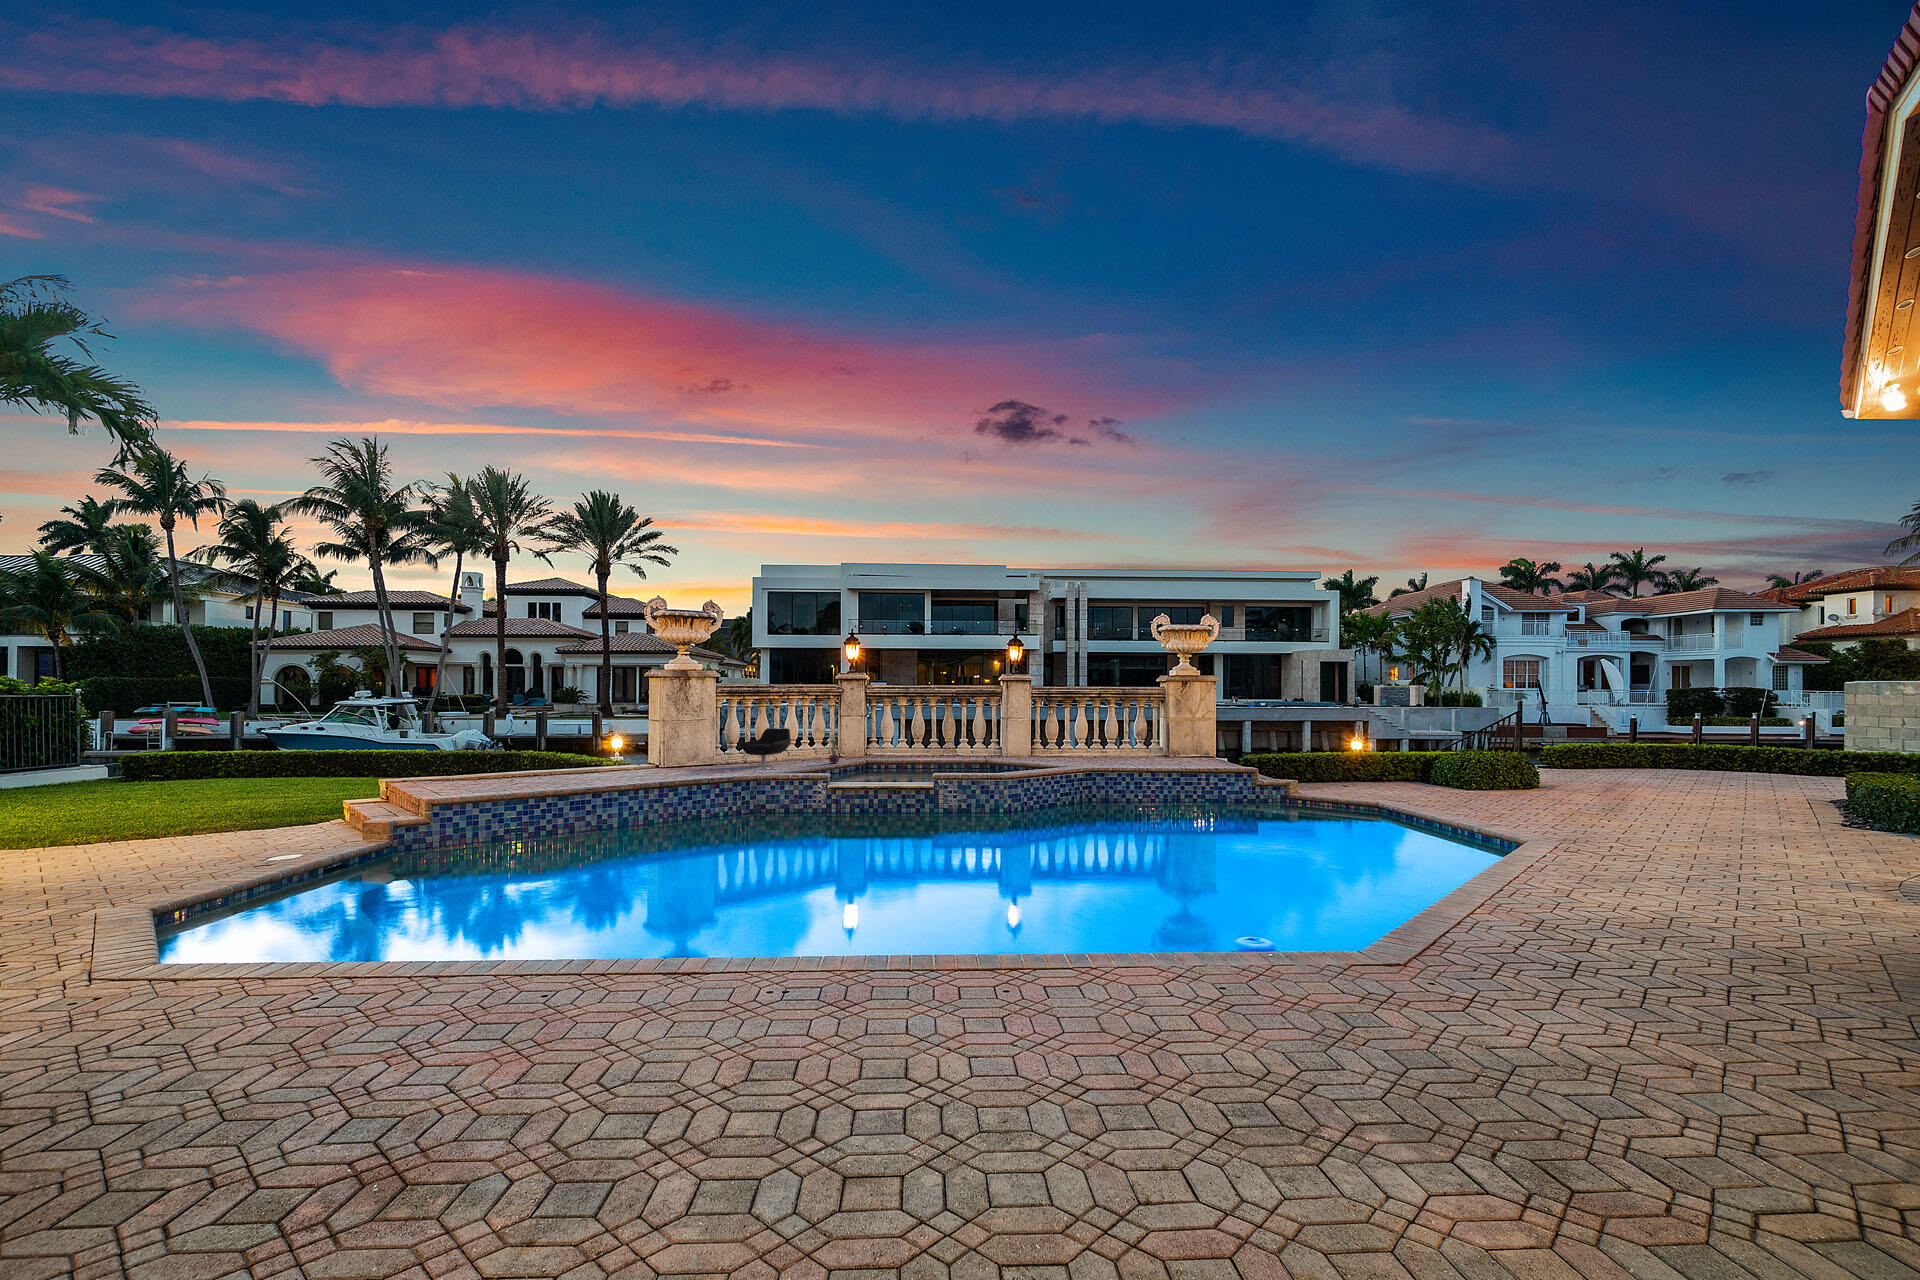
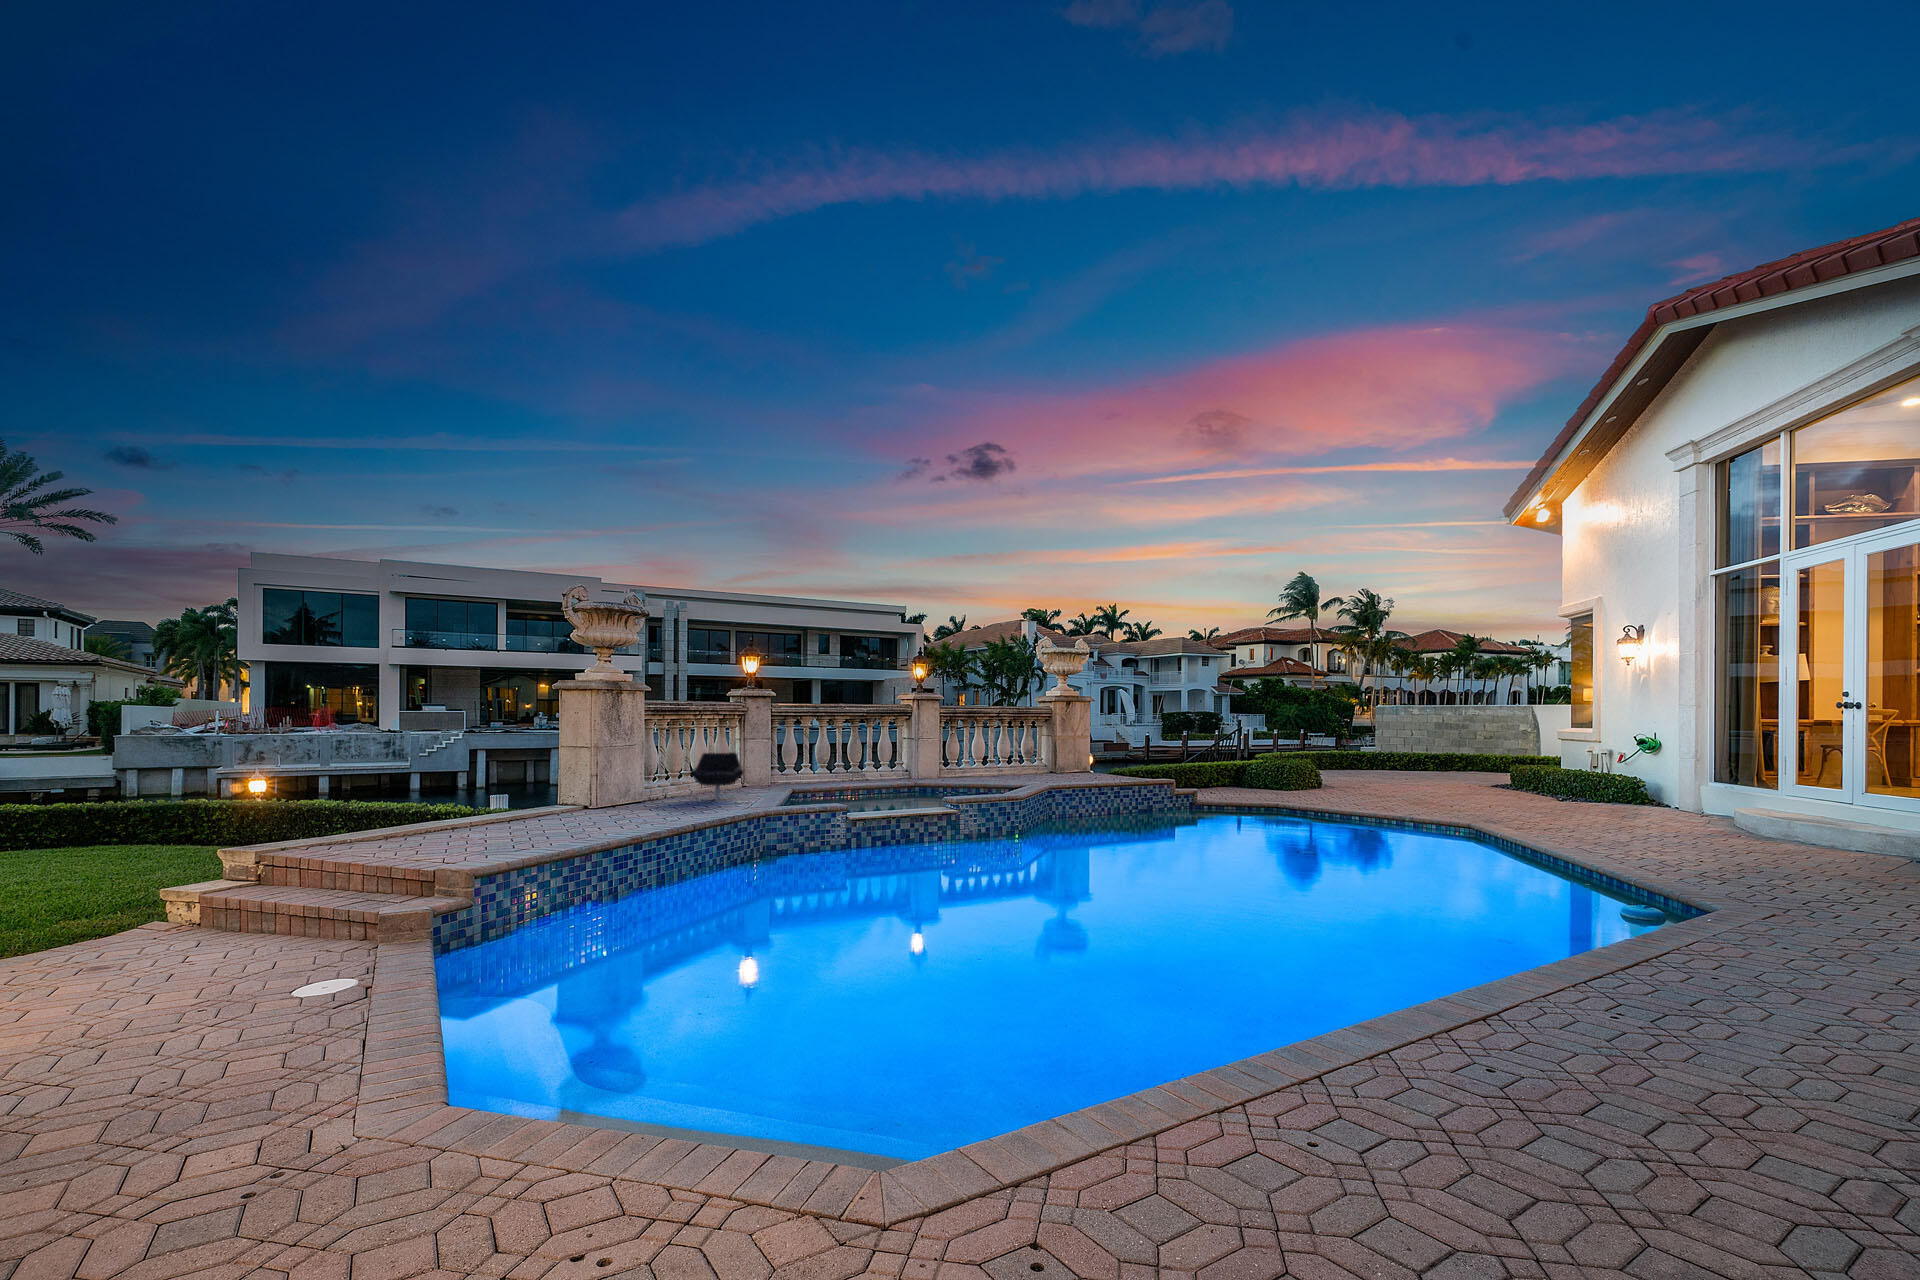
decorative plant: present [829,736,839,763] -> none [766,758,803,793]

